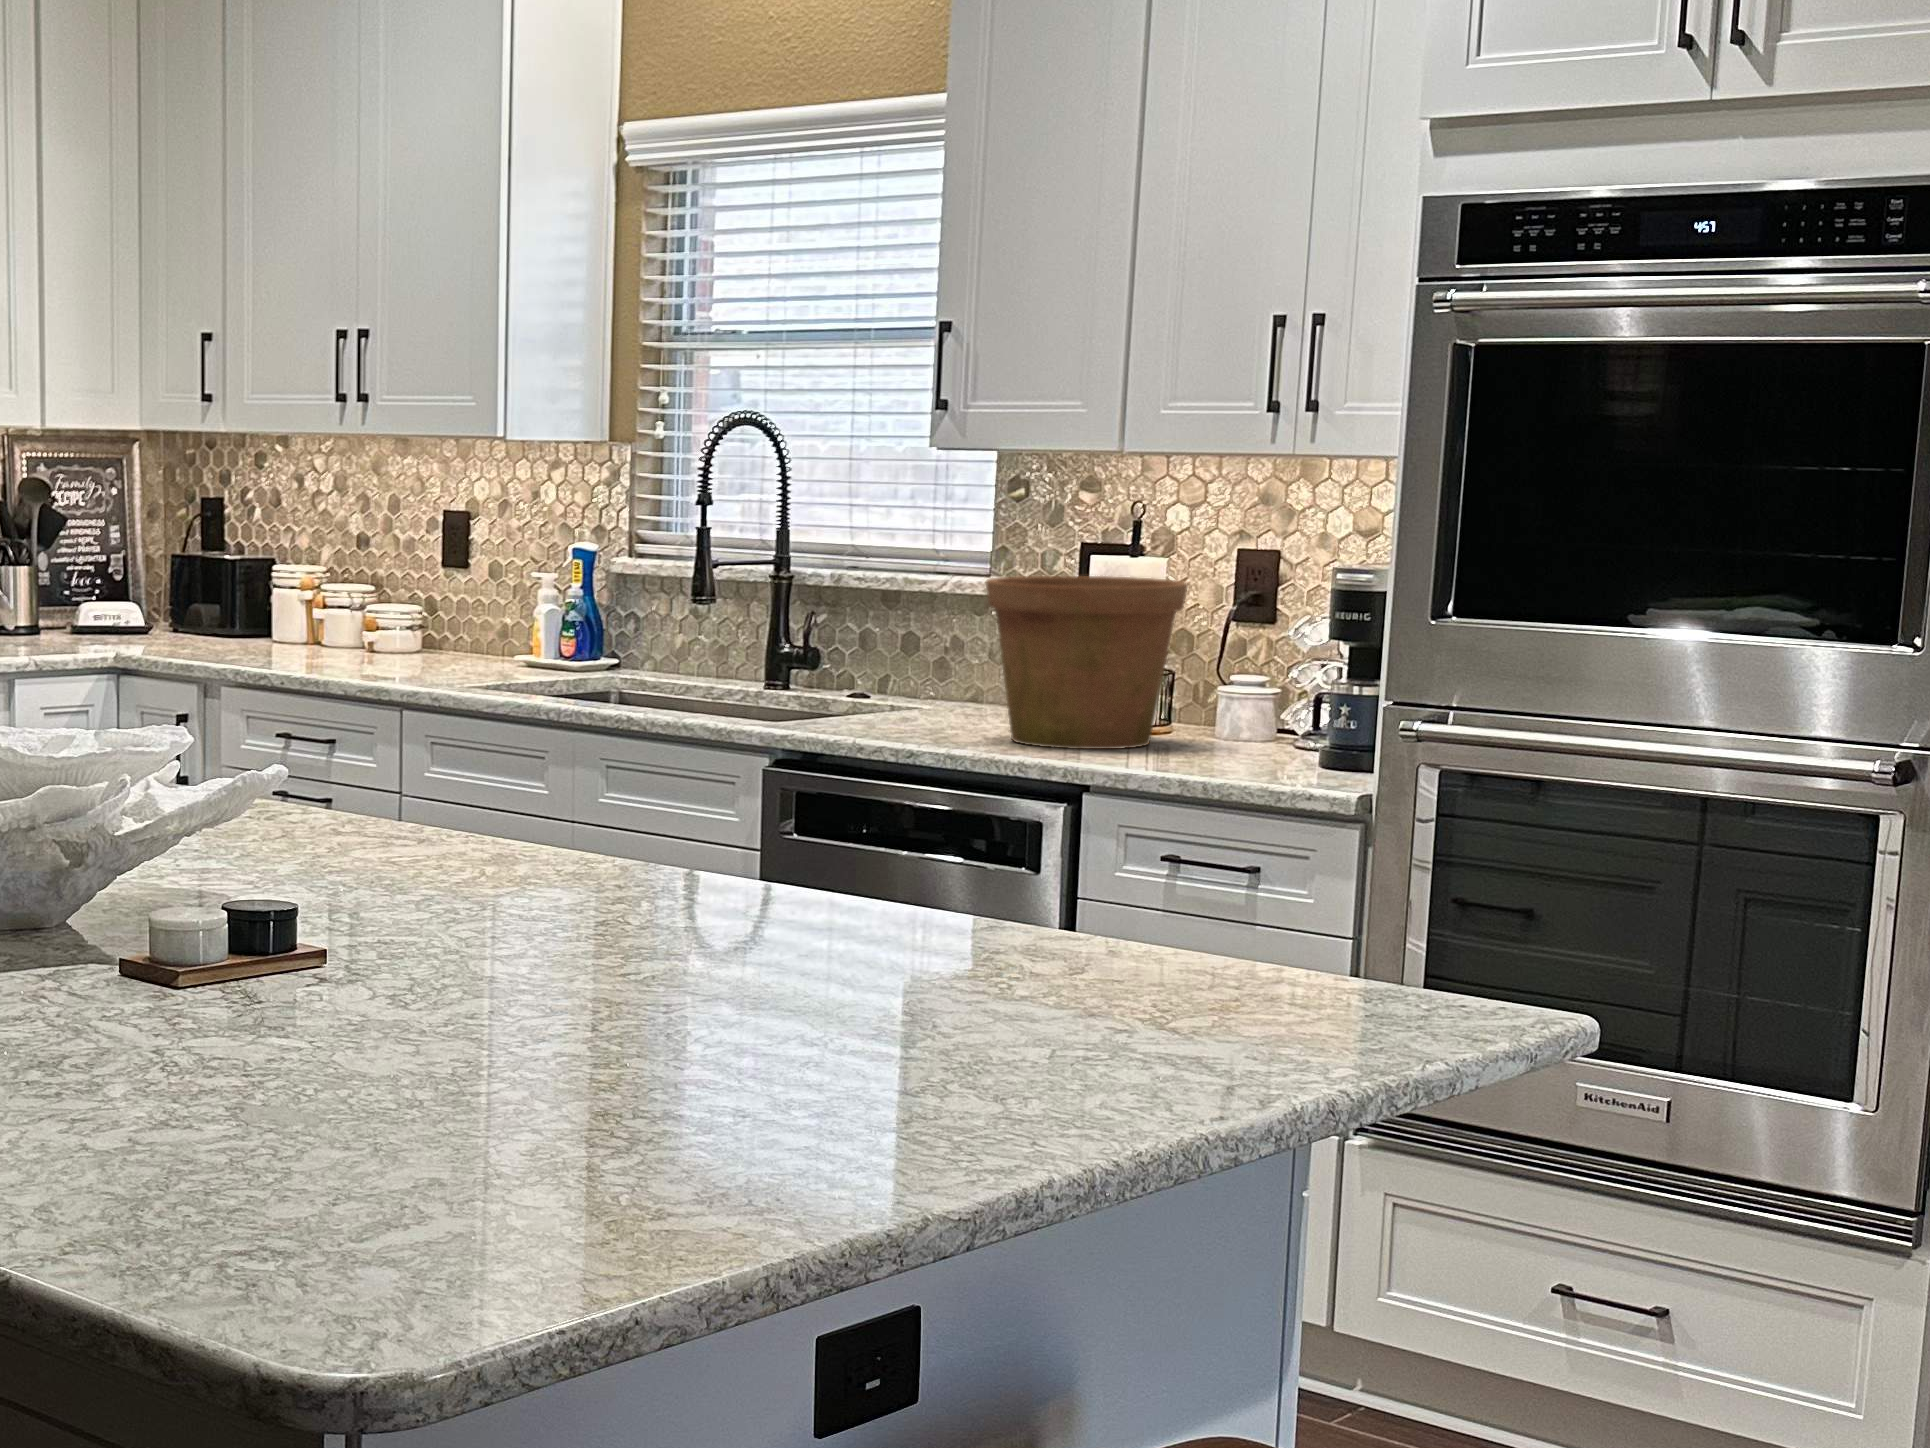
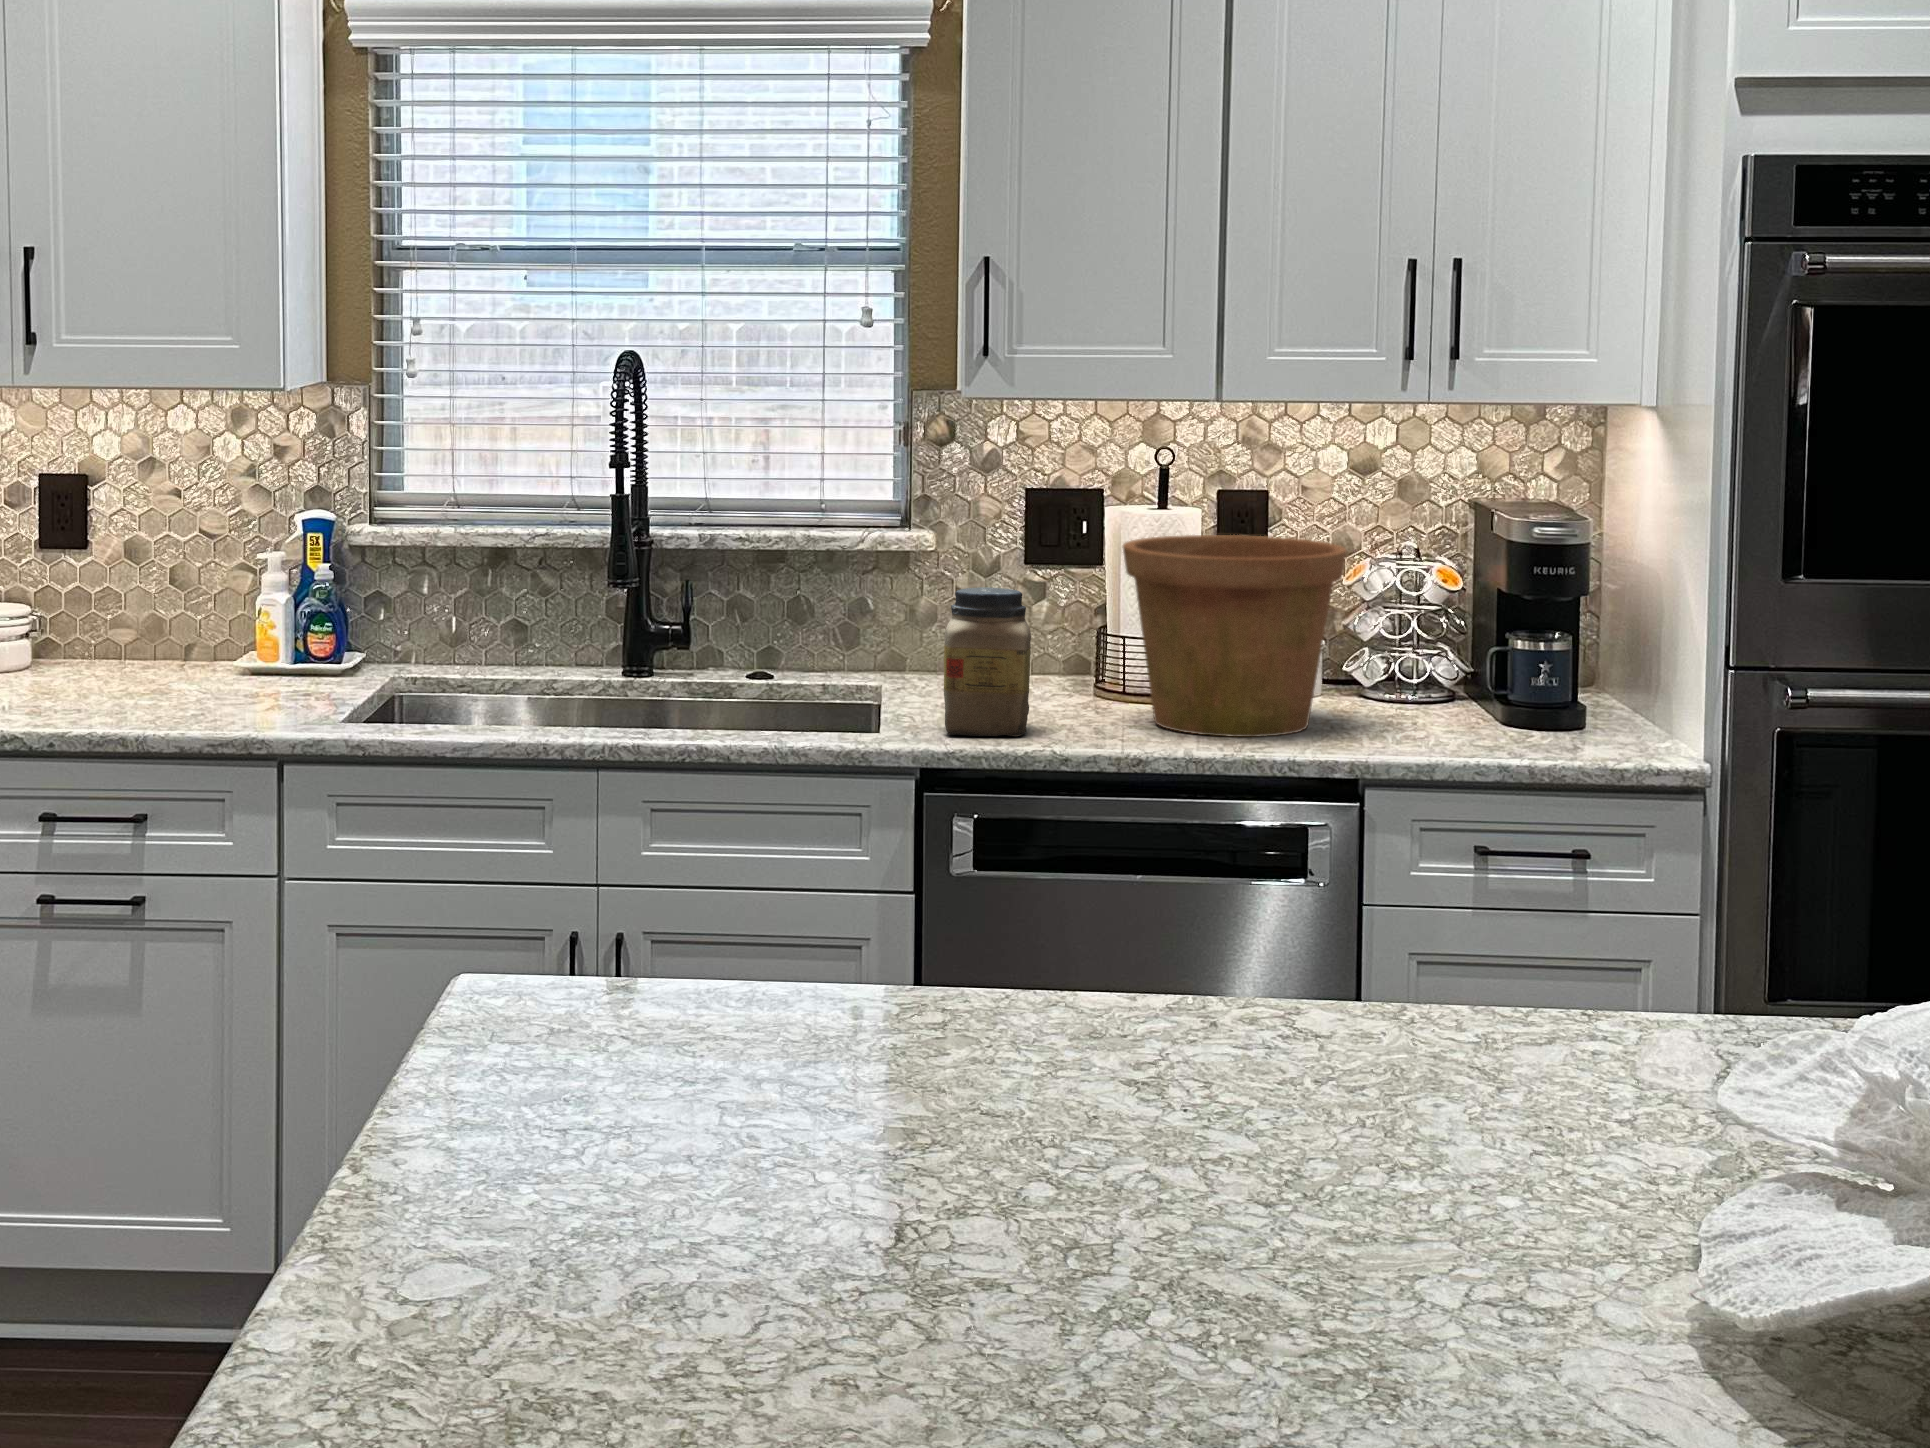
jar: none [836,607,928,732] -> present [944,587,1031,736]

